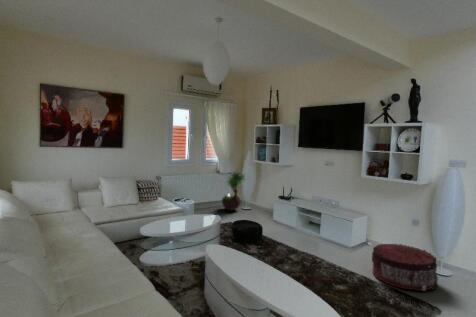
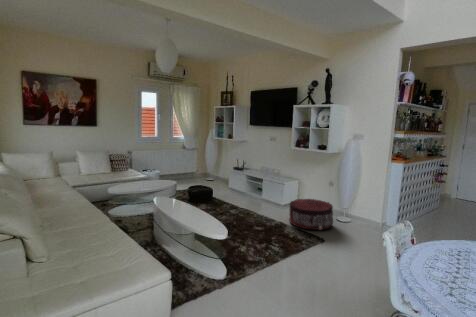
potted tree: present [222,172,244,210] -> none [187,144,209,180]

